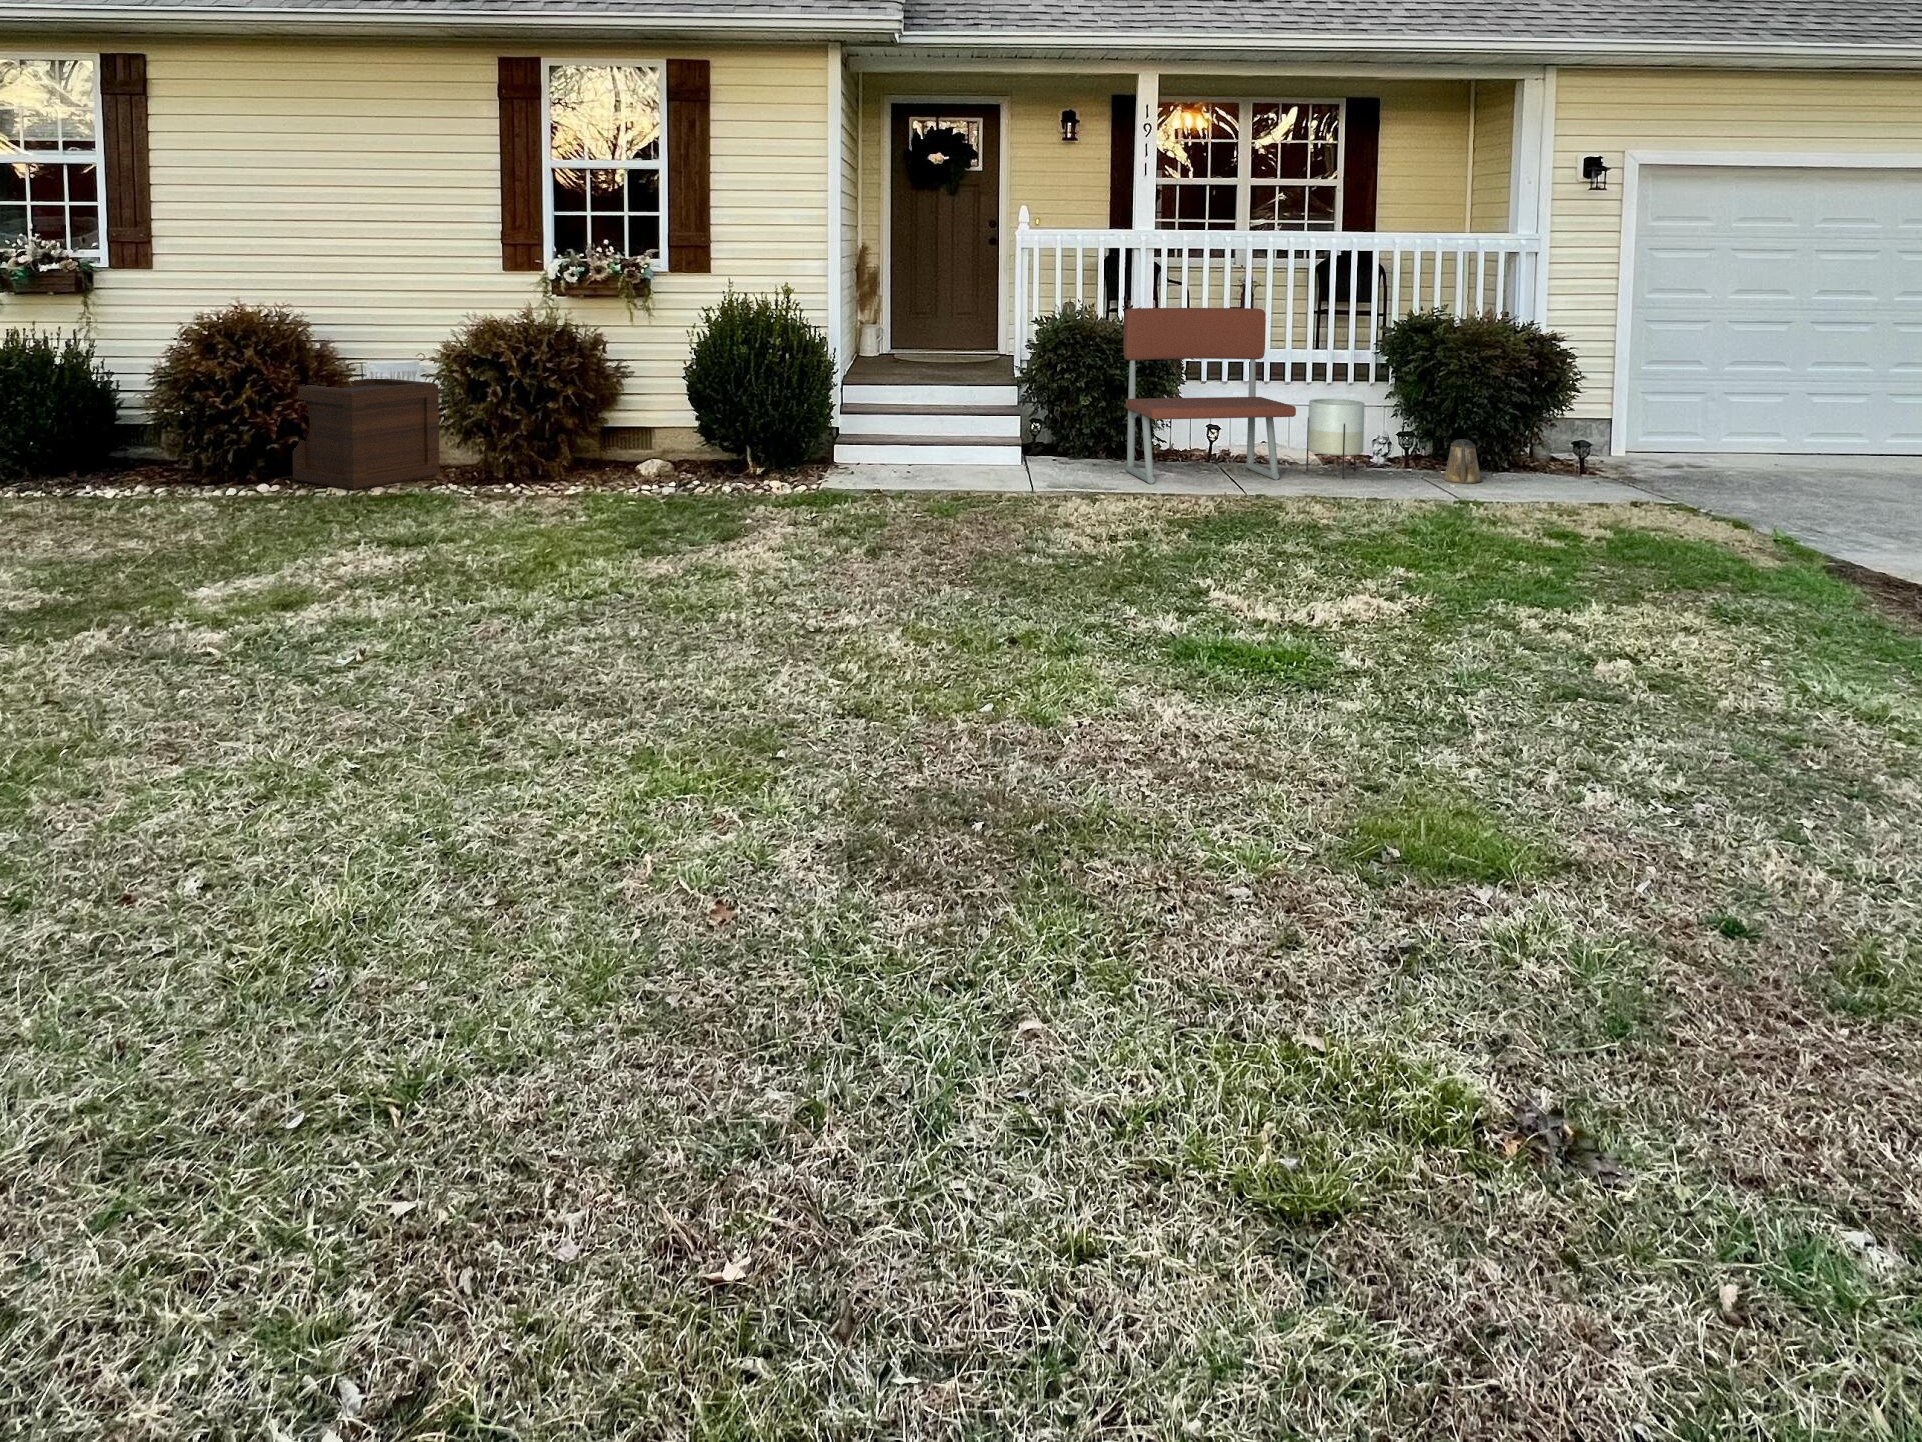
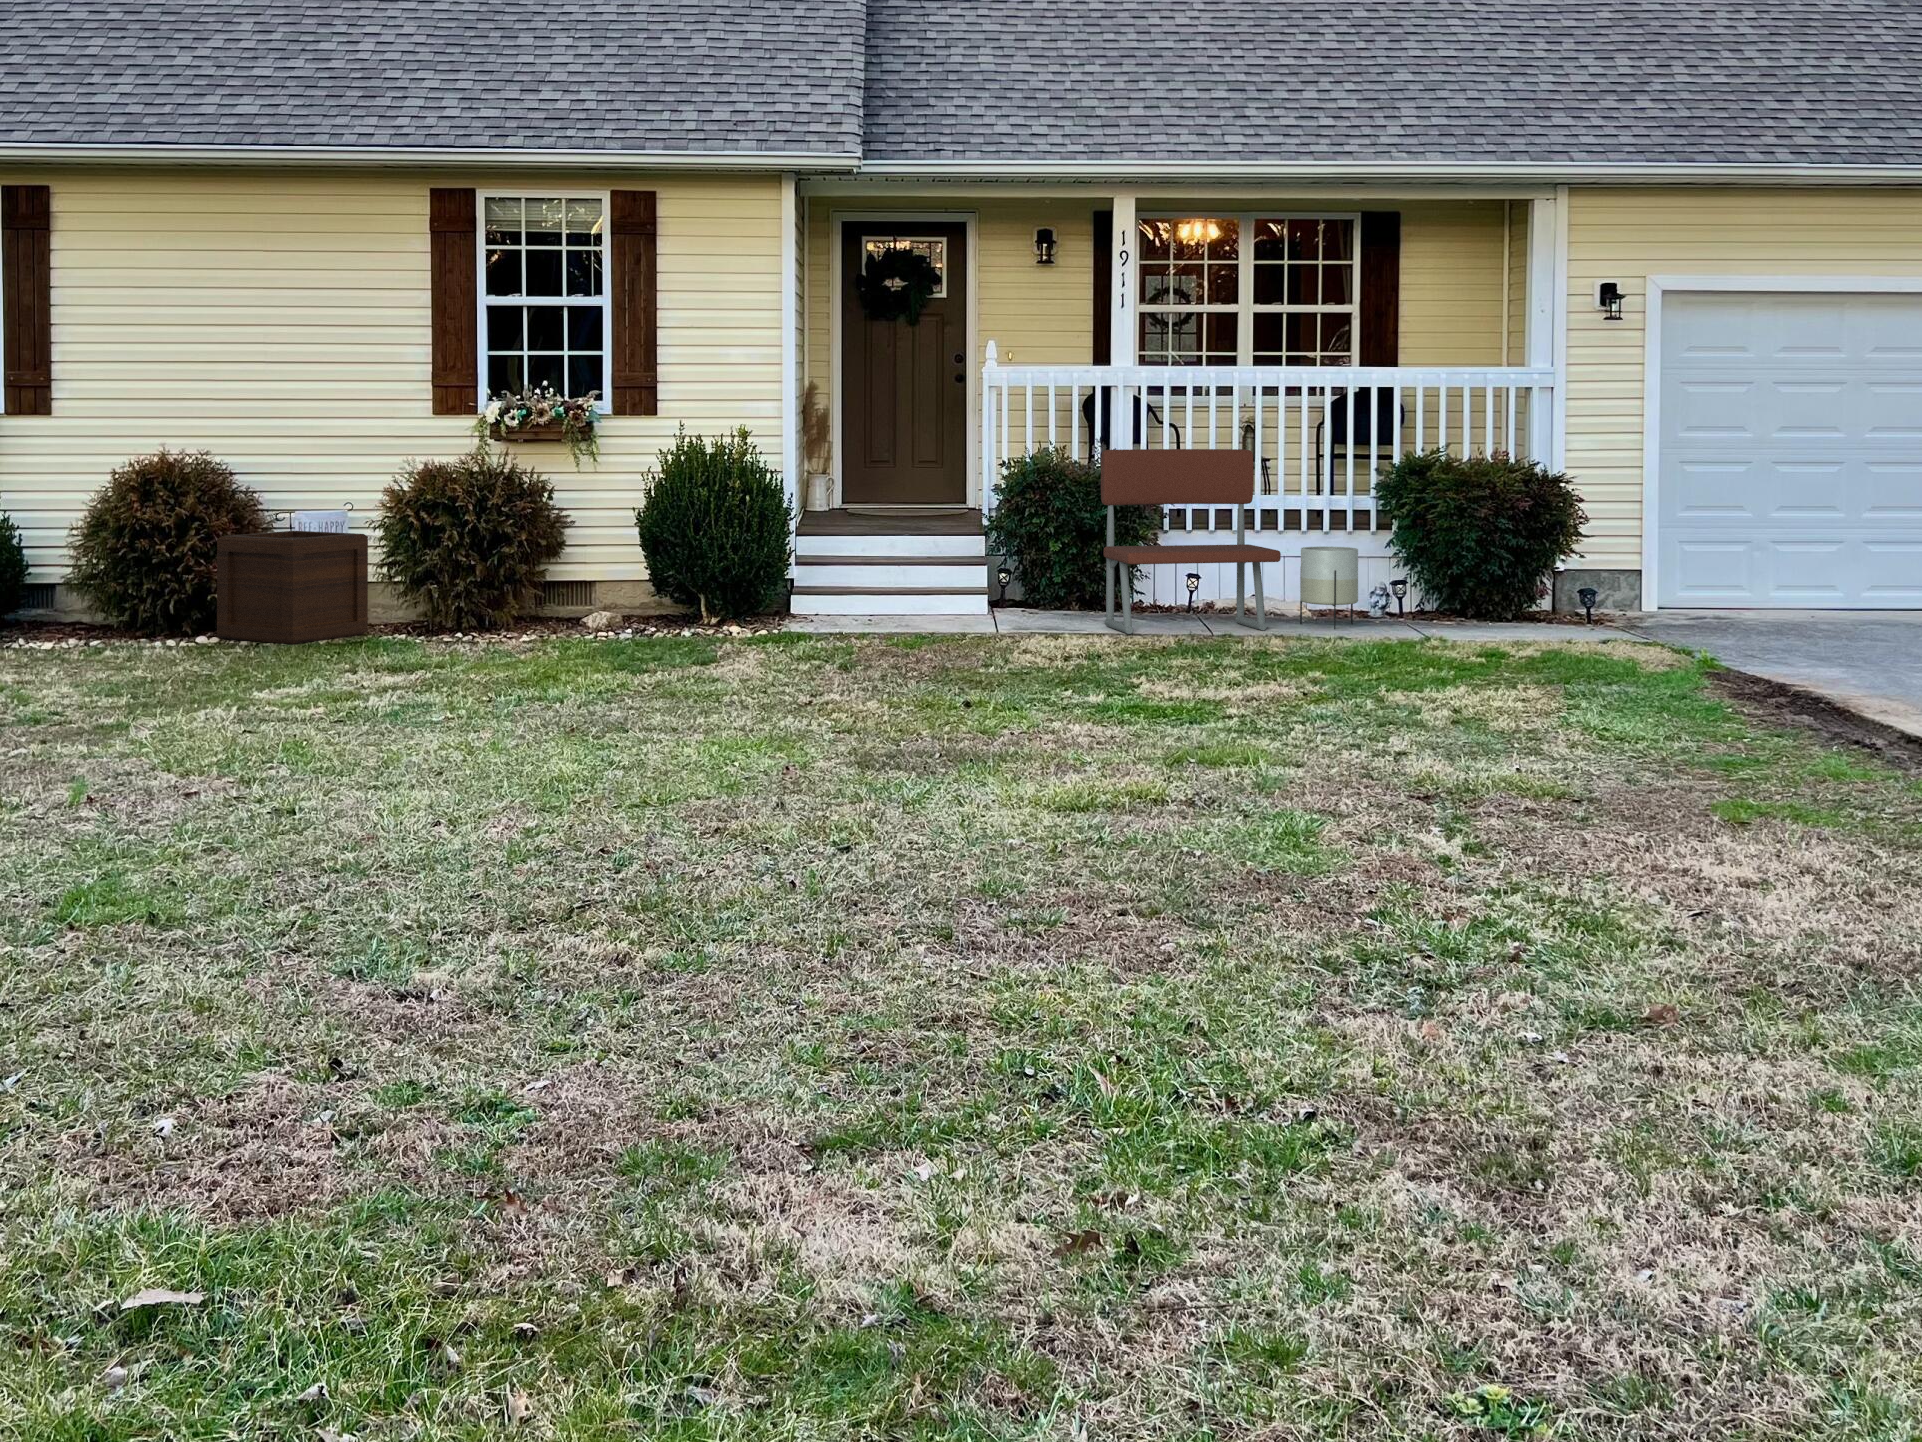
watering can: present [1444,439,1482,483] -> none [1441,585,1480,631]

